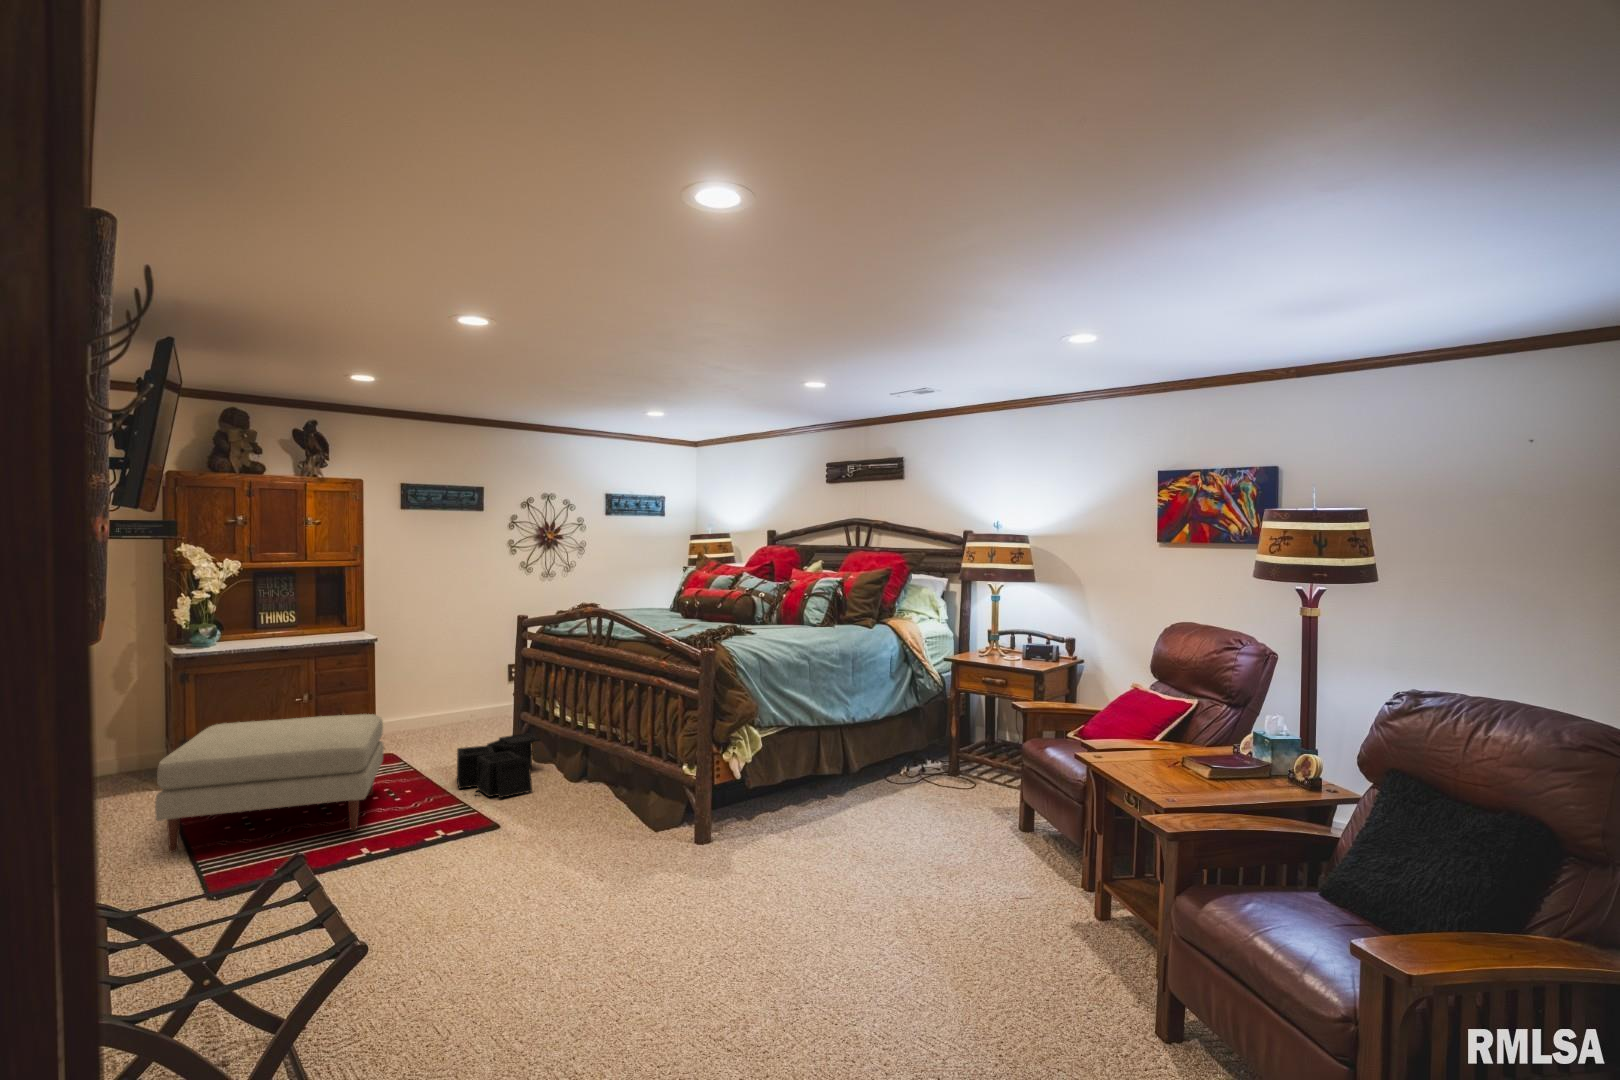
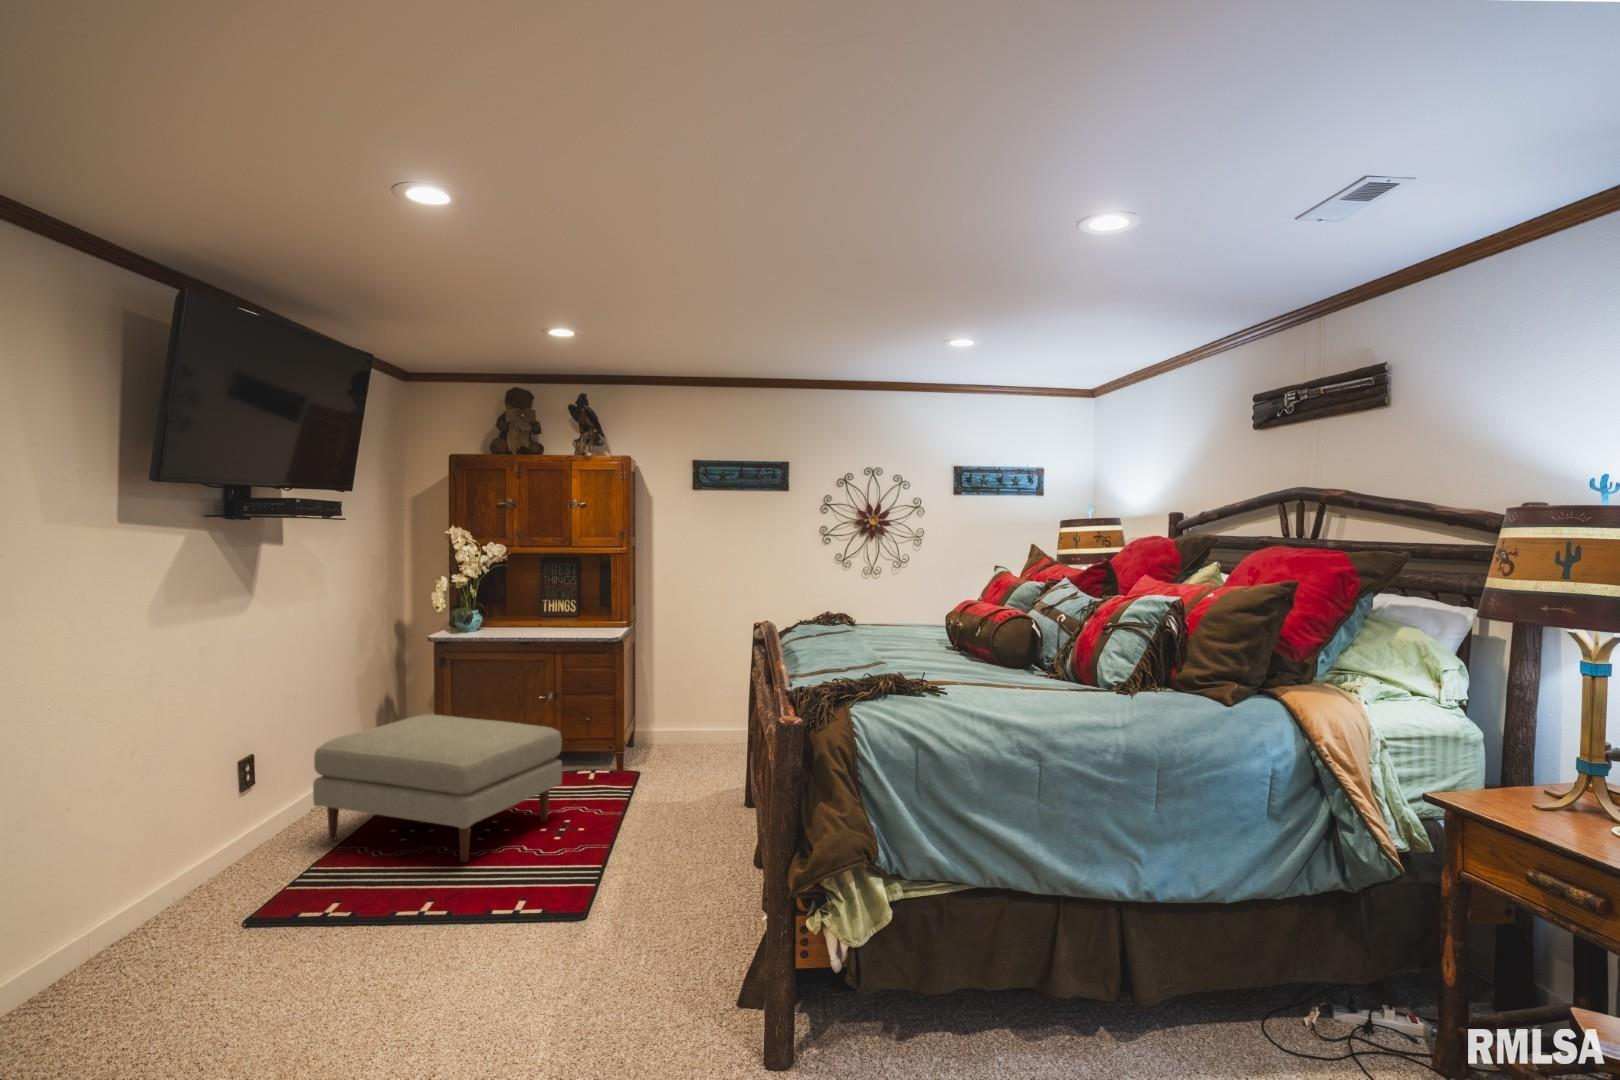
storage bin: present [457,733,540,798] -> none [606,780,731,864]

